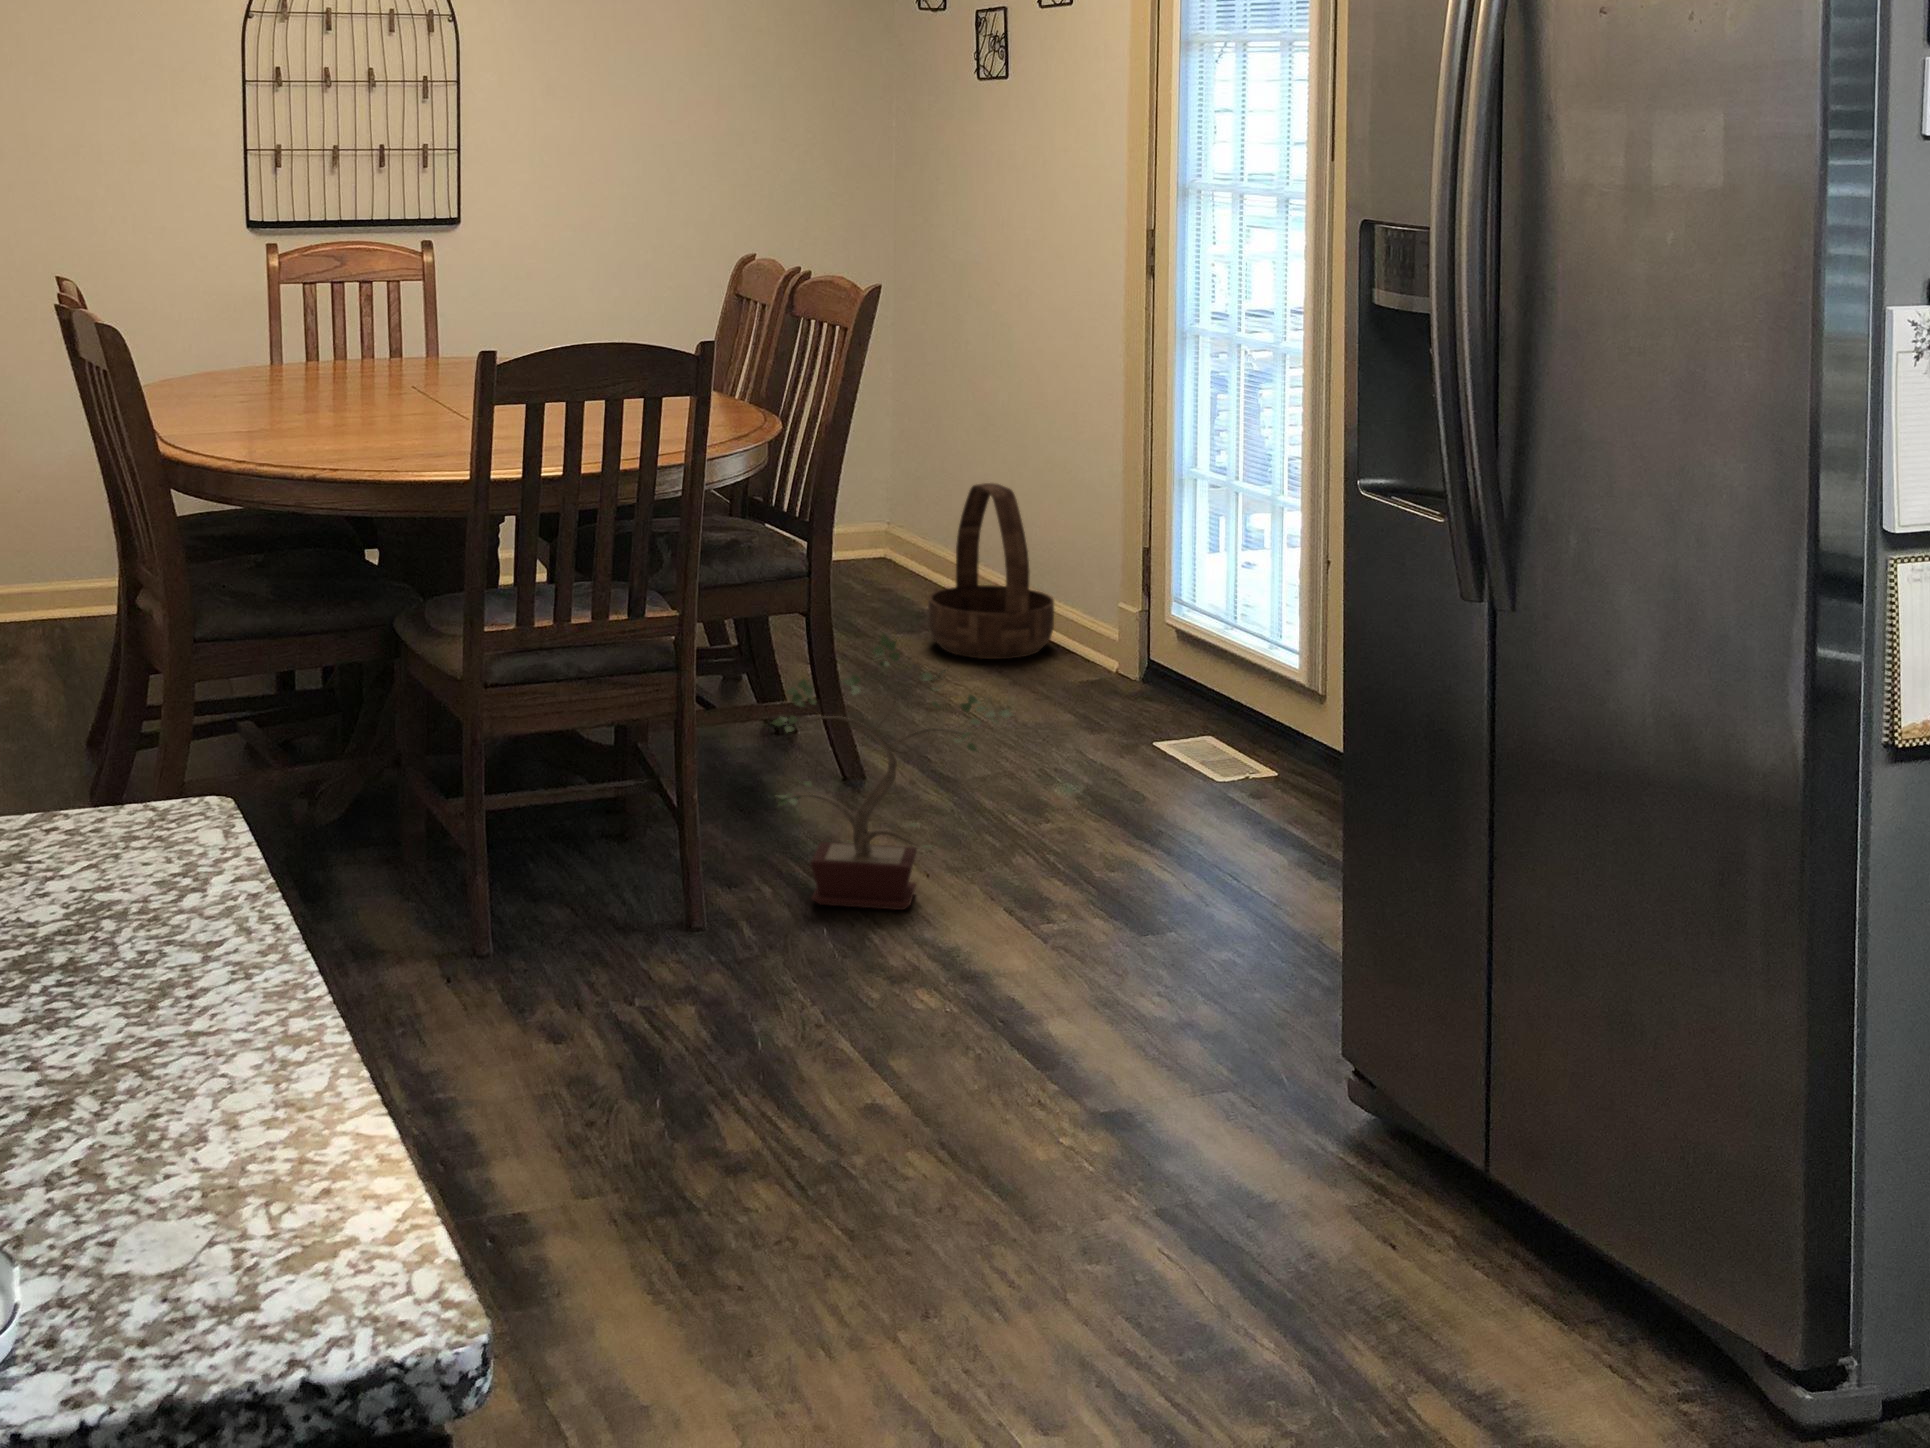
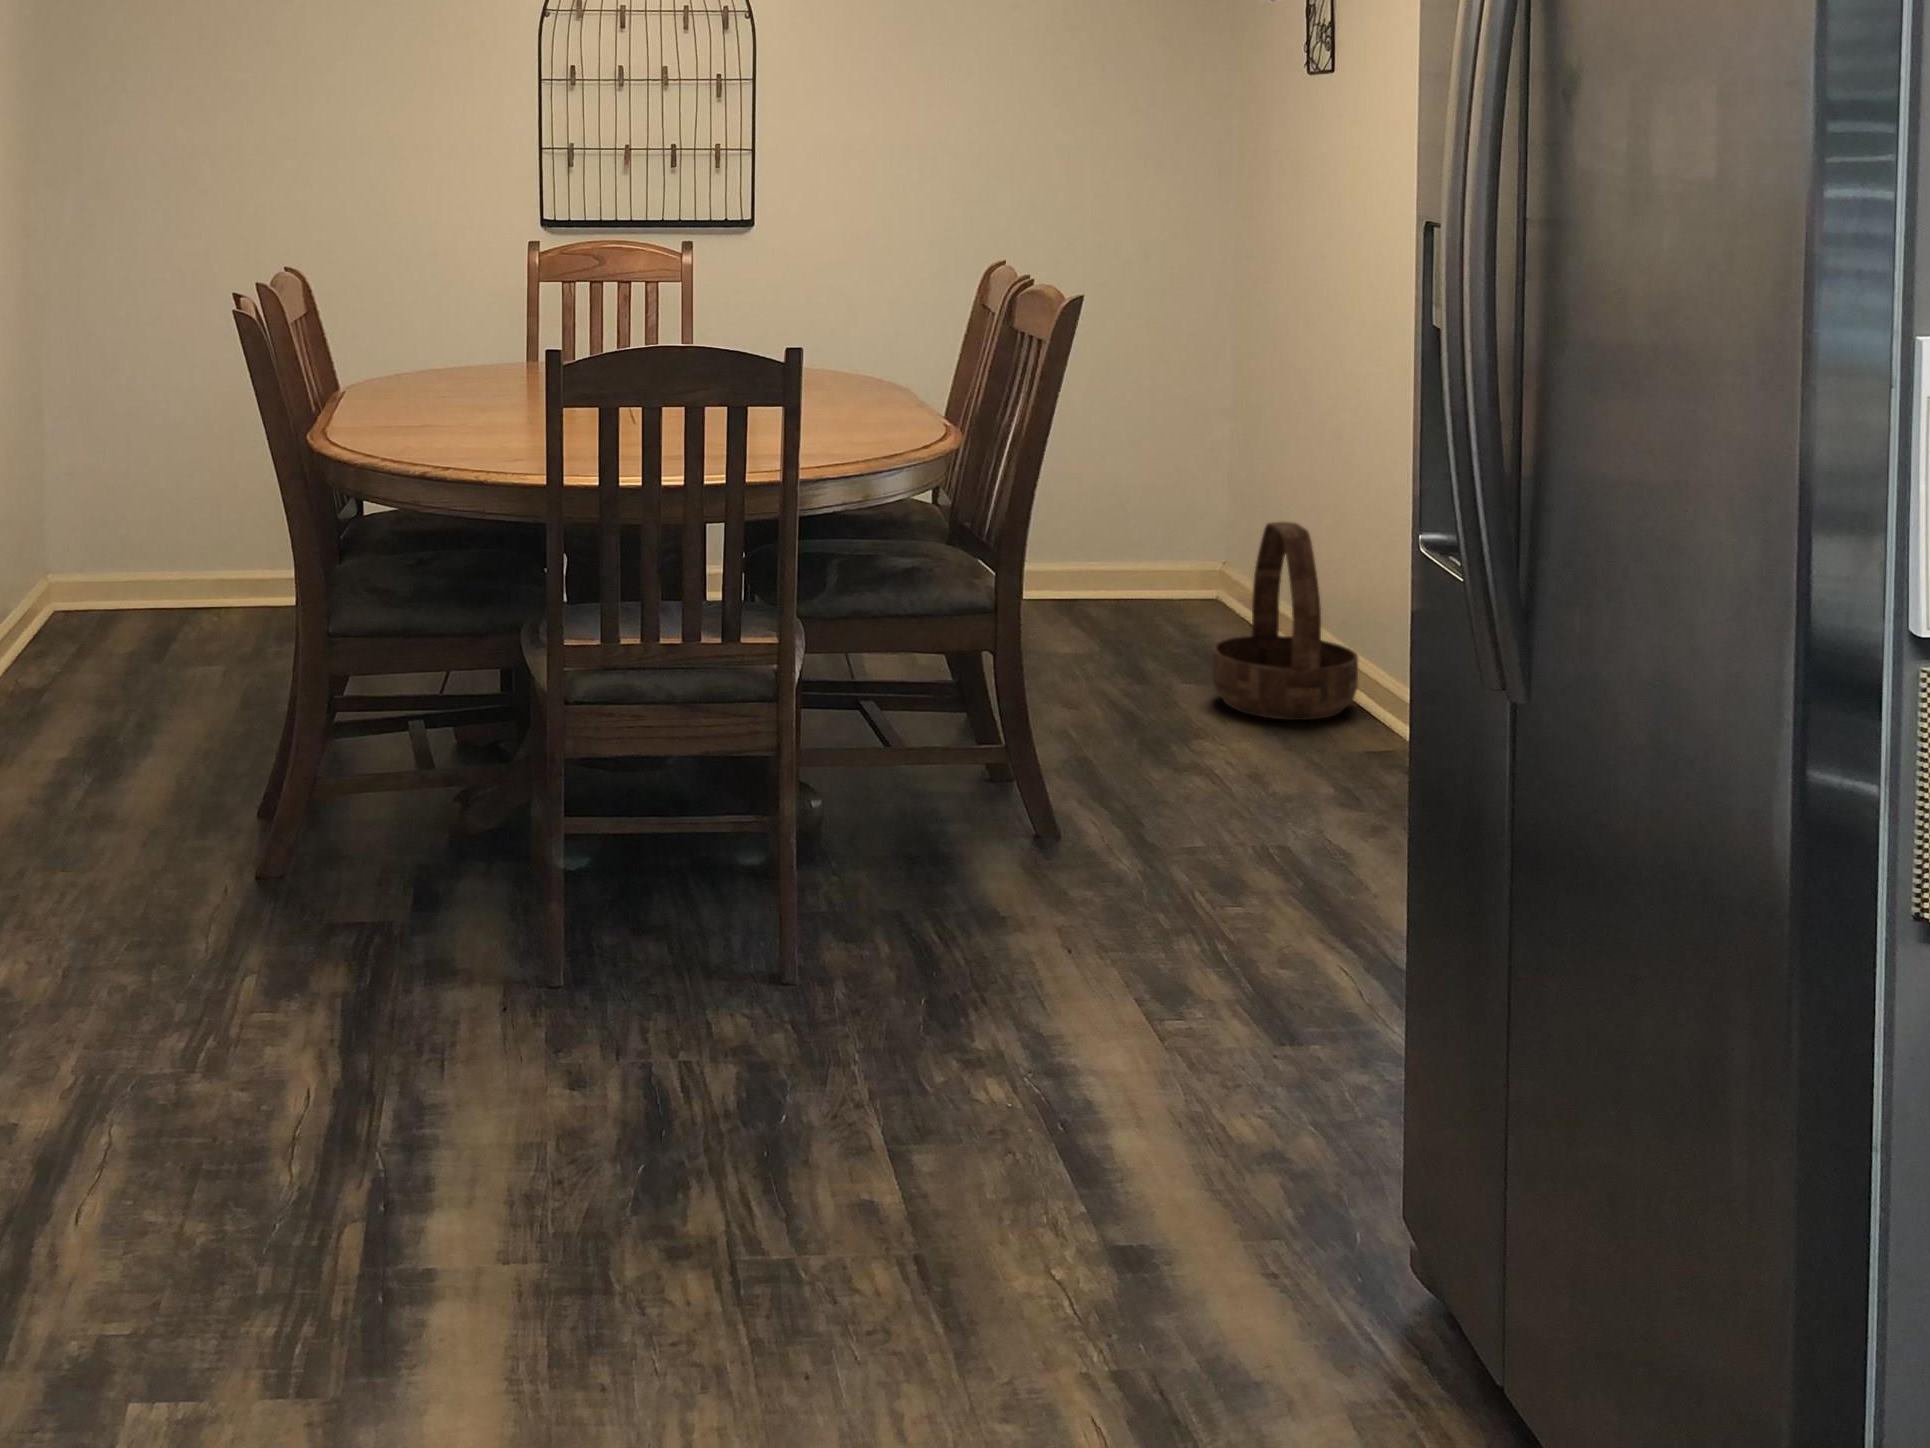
potted plant: present [772,635,1012,910] -> none [879,678,1140,988]

